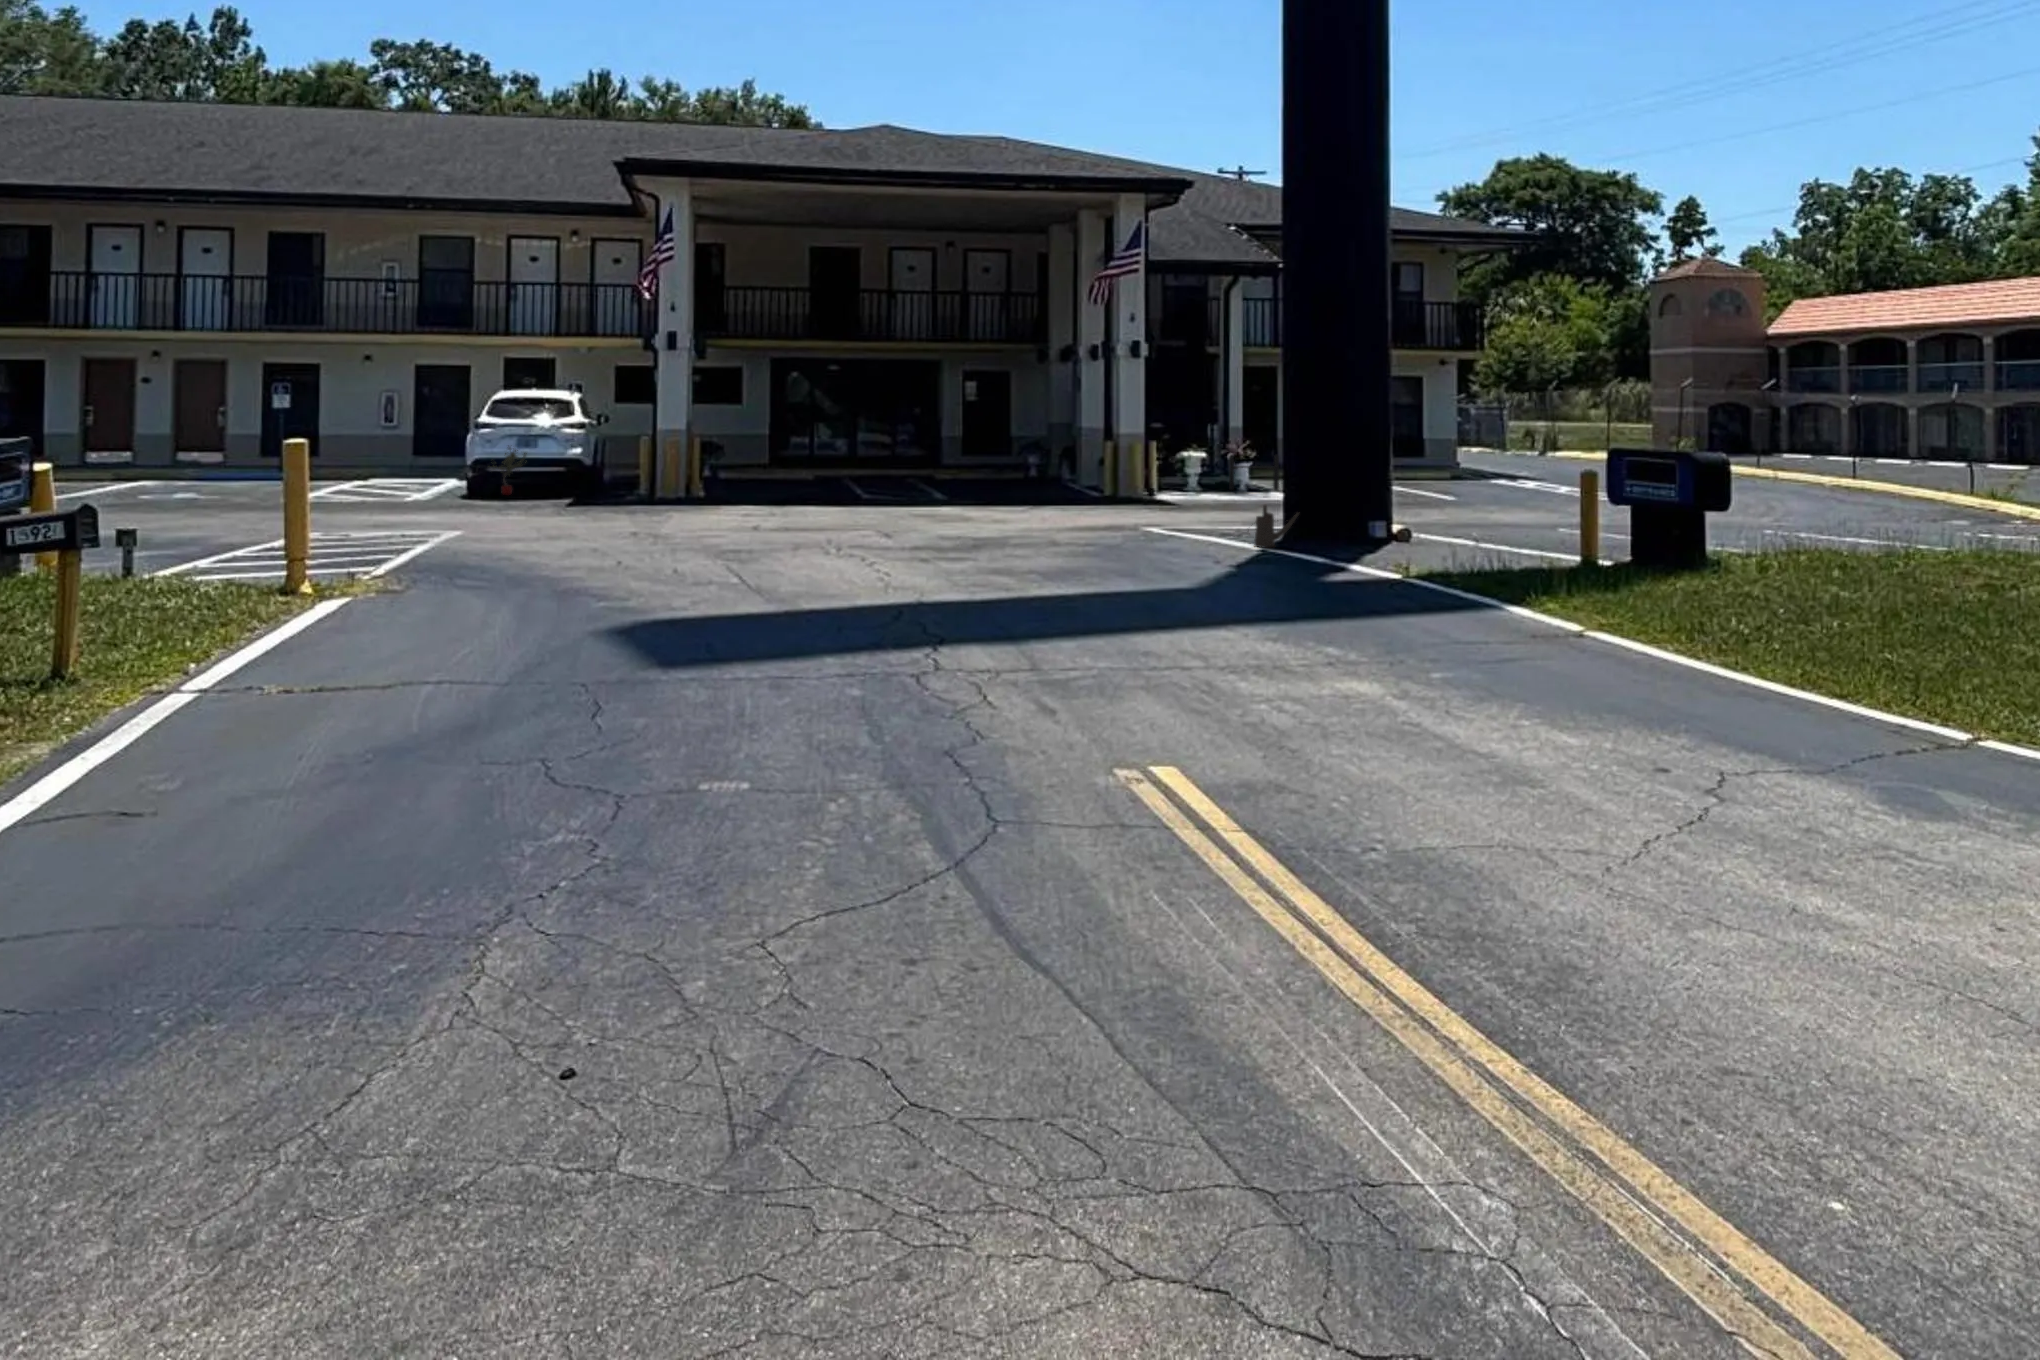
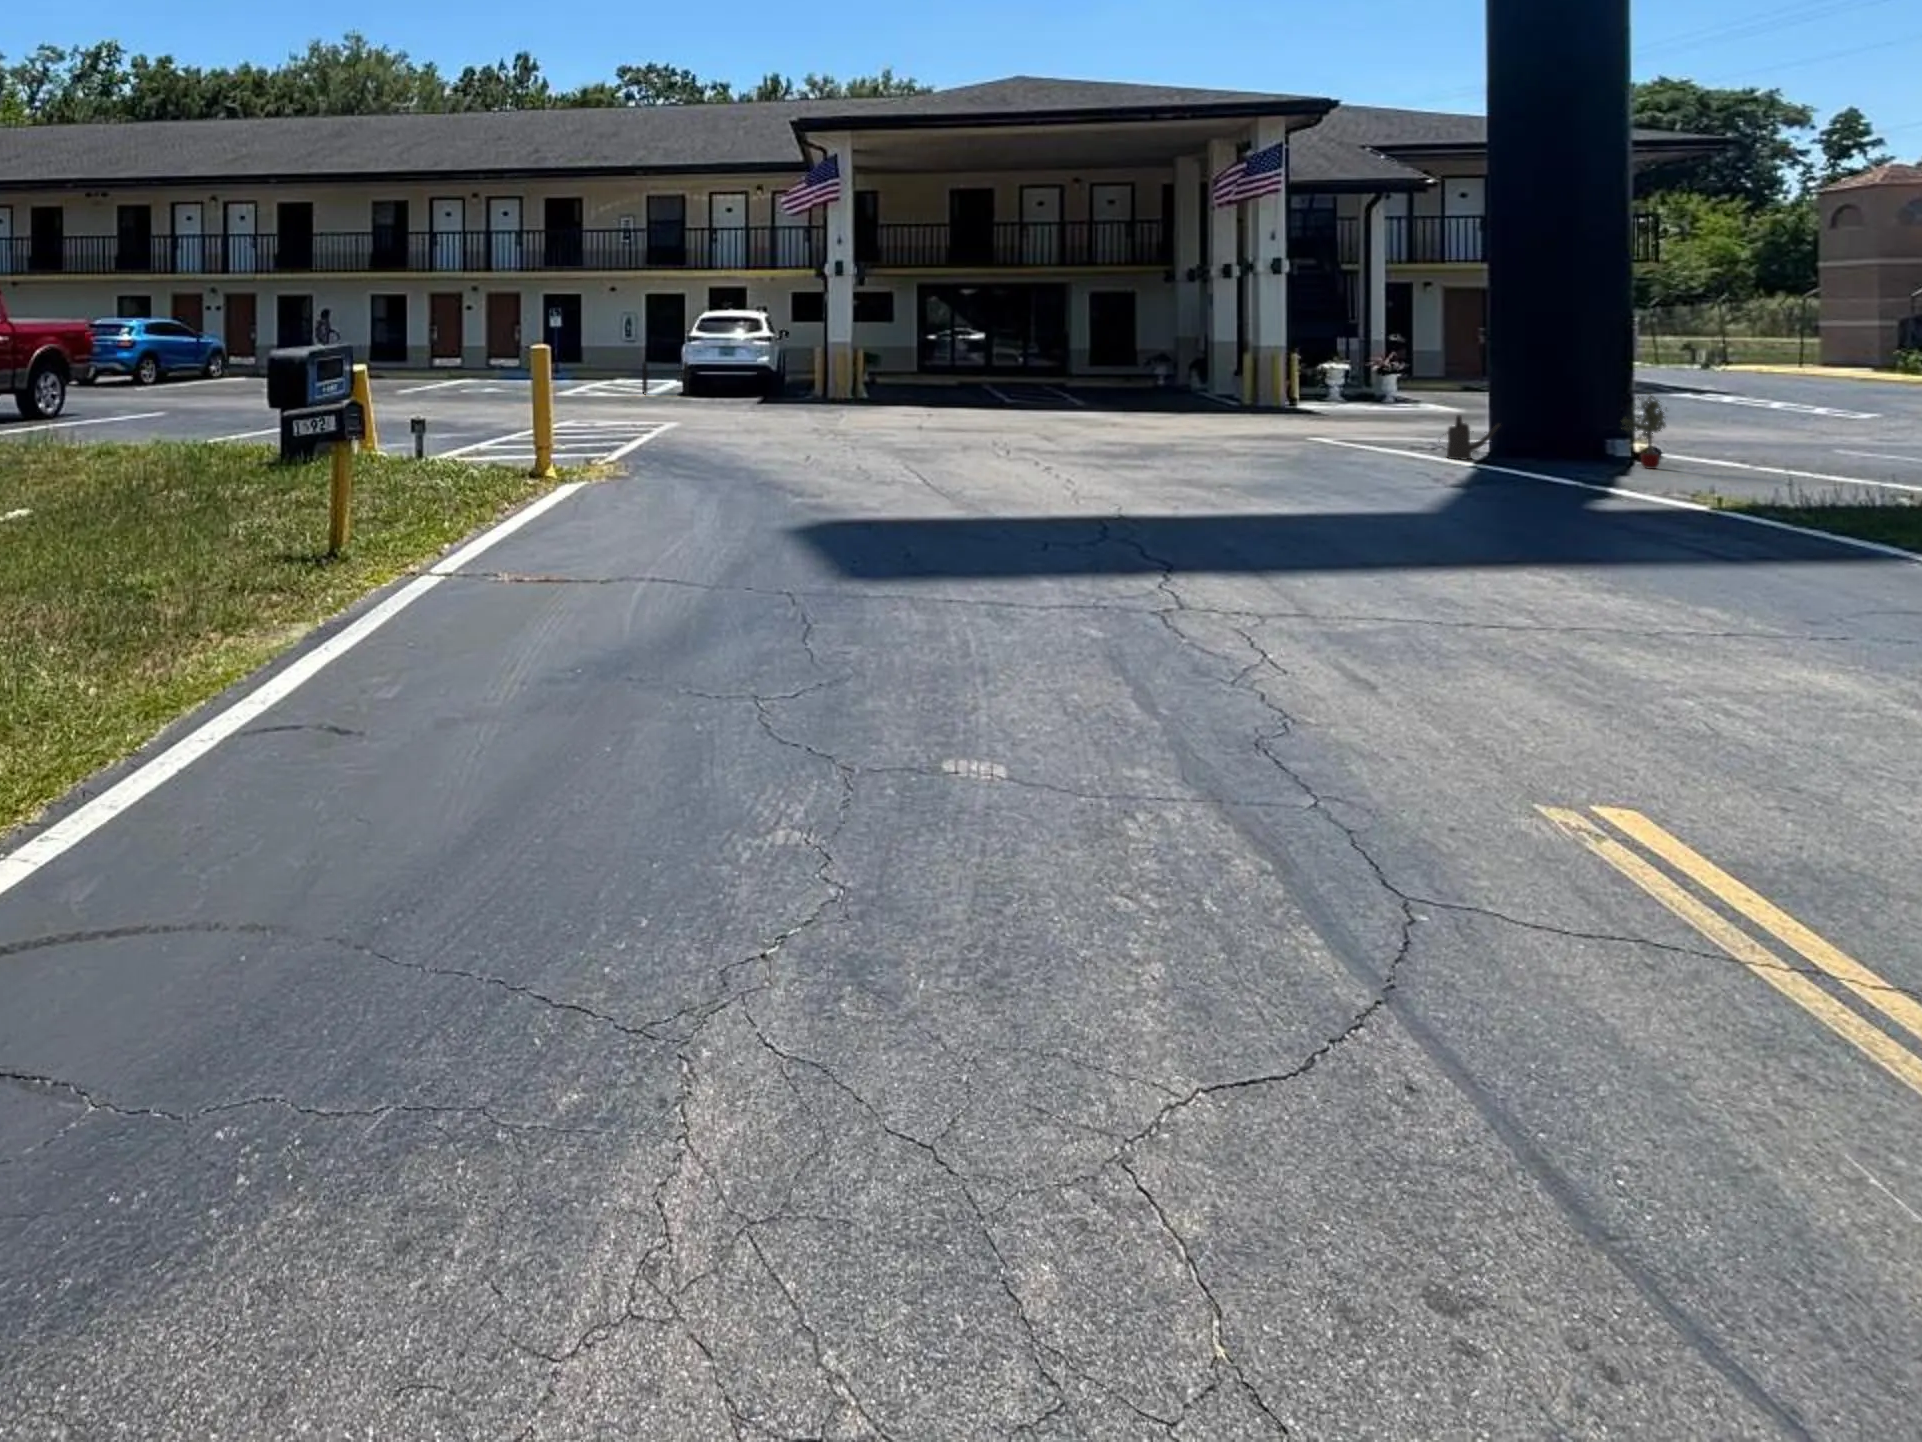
potted tree: present [488,445,527,495] -> present [1621,395,1666,469]
bench: present [1229,454,1279,491] -> present [642,361,689,395]

